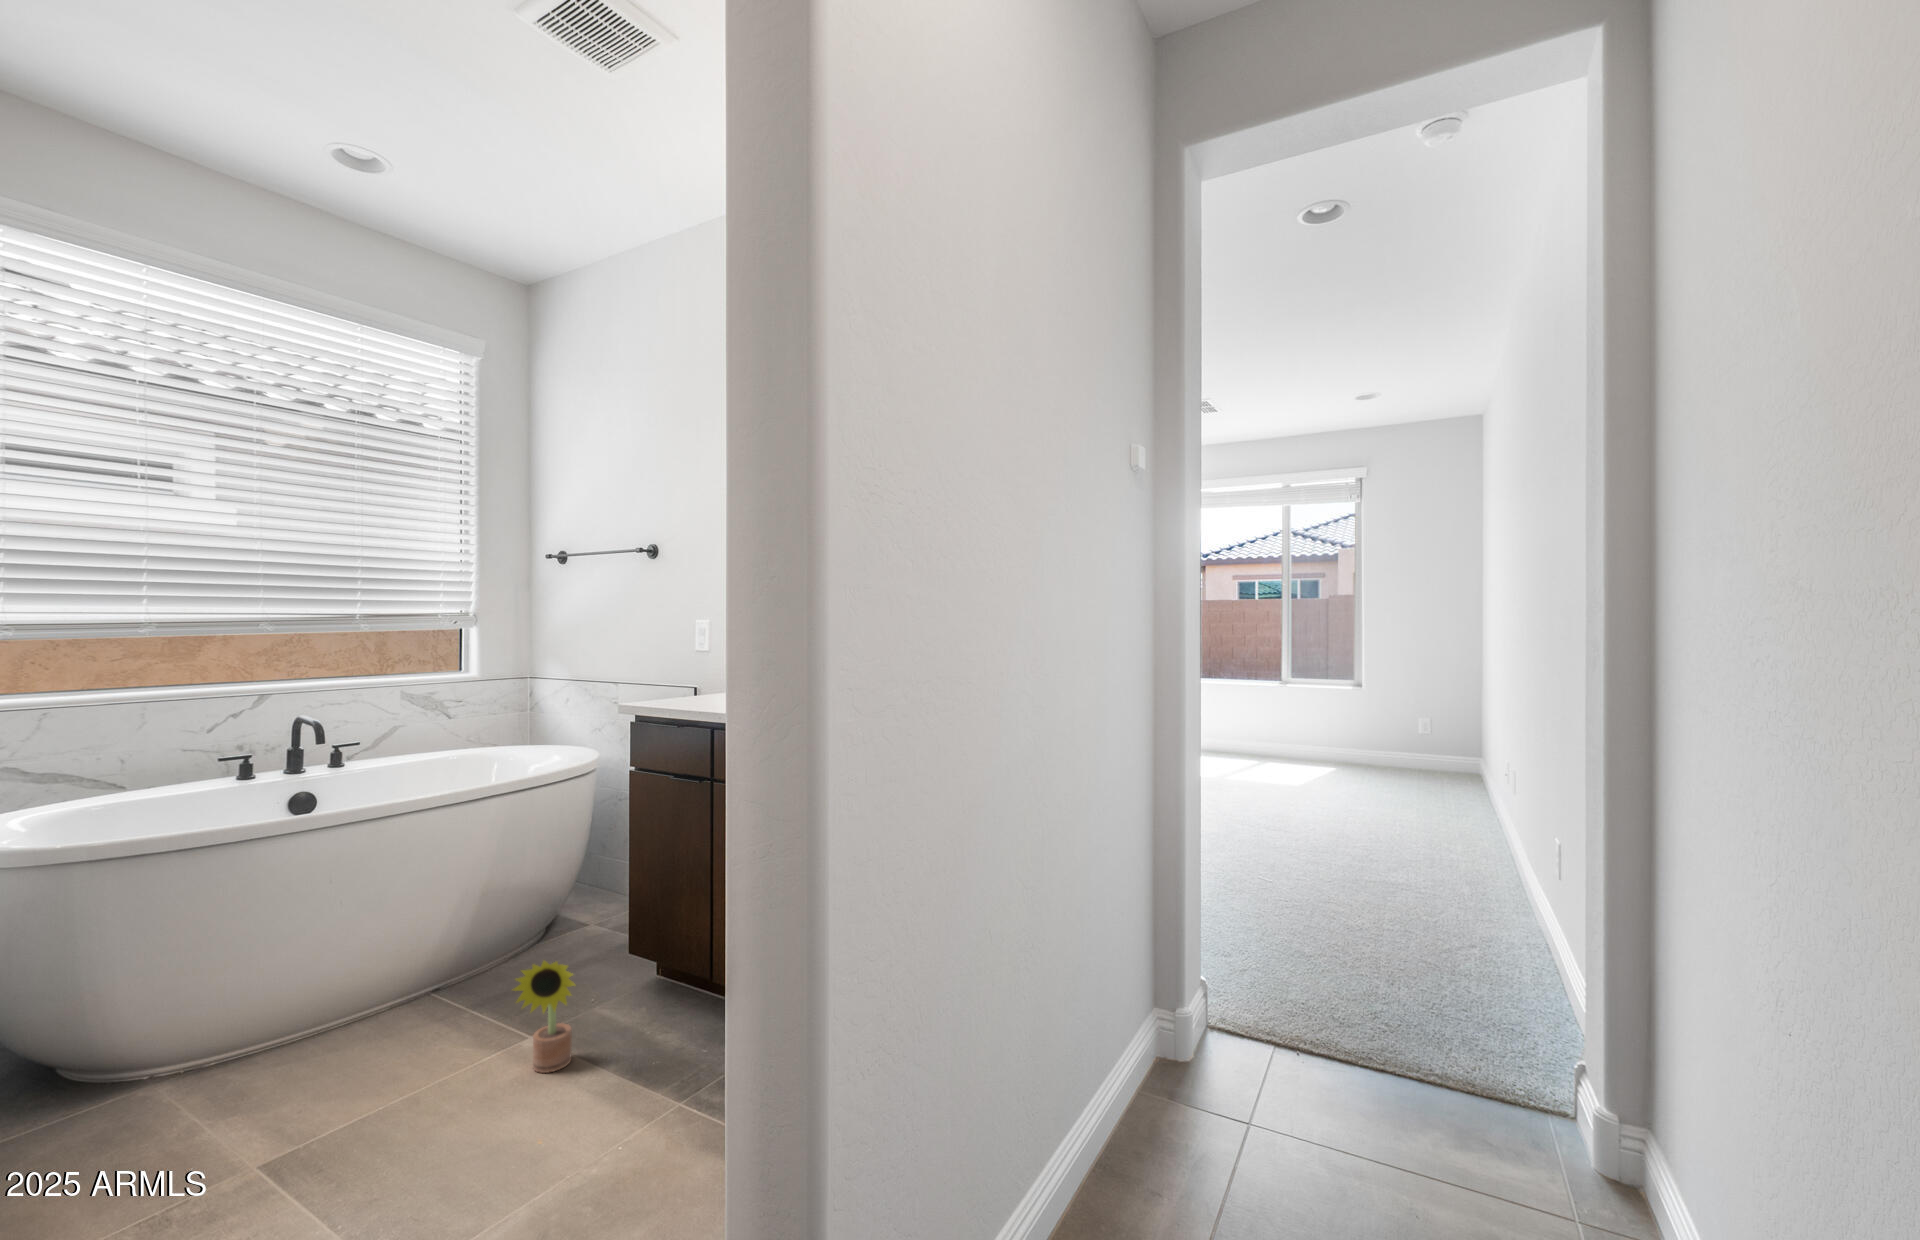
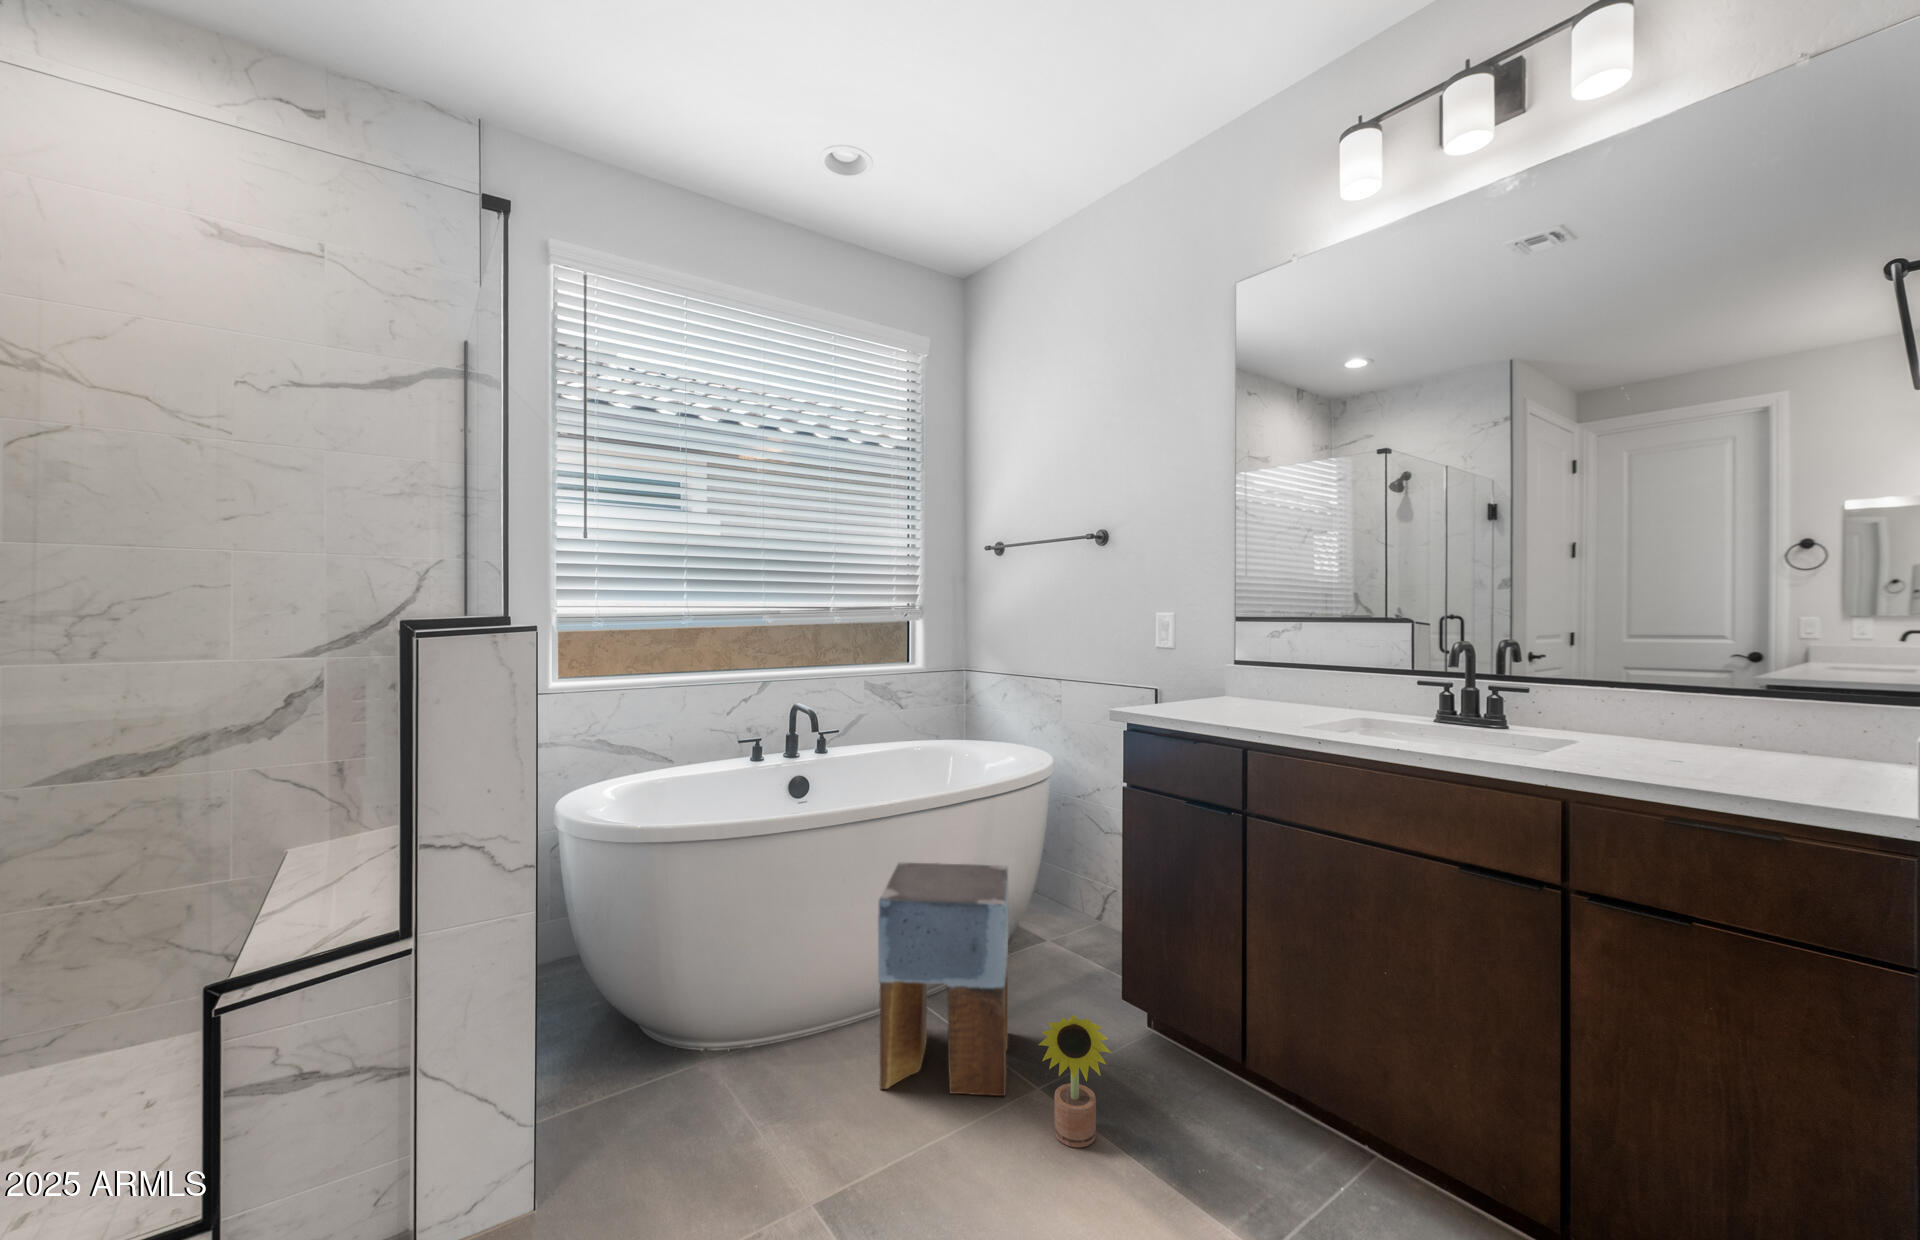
stool: none [362,853,518,1069] -> present [878,862,1008,1096]

